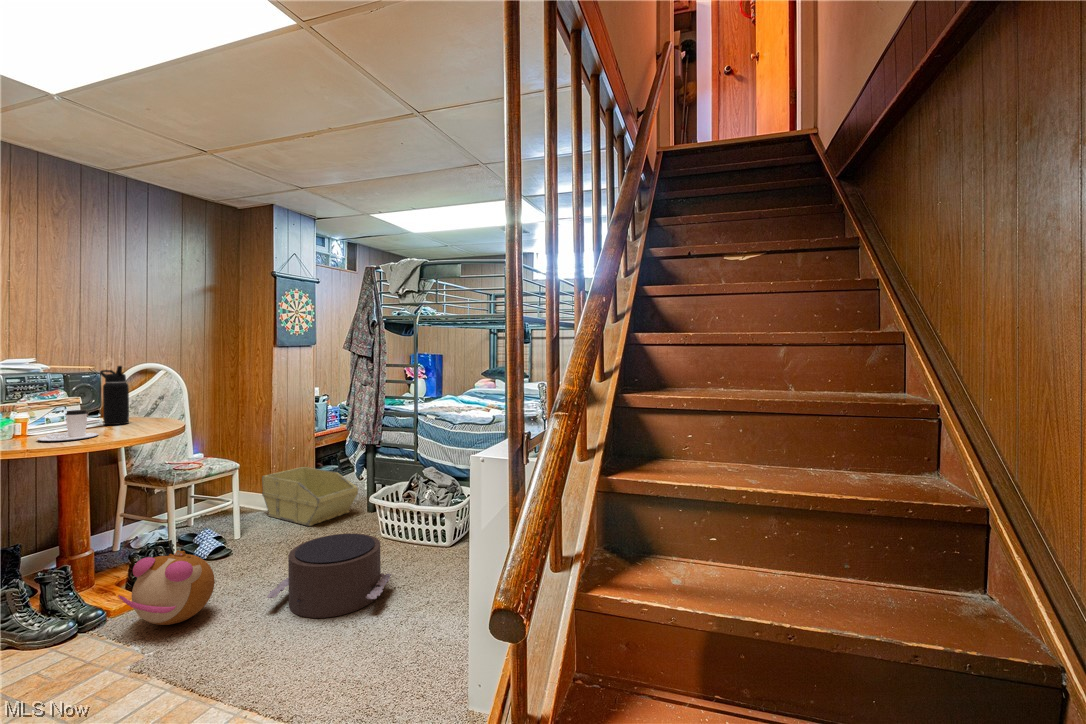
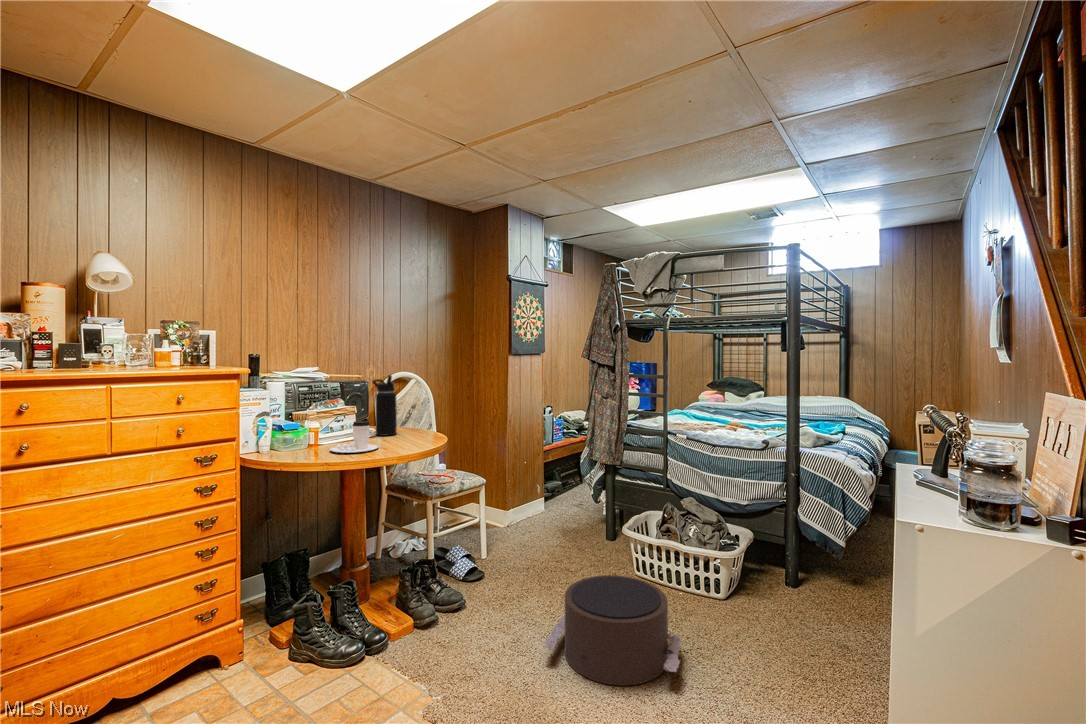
storage bin: present [262,467,358,526] -> none [498,483,597,551]
plush toy: present [119,550,215,625] -> none [404,579,490,663]

